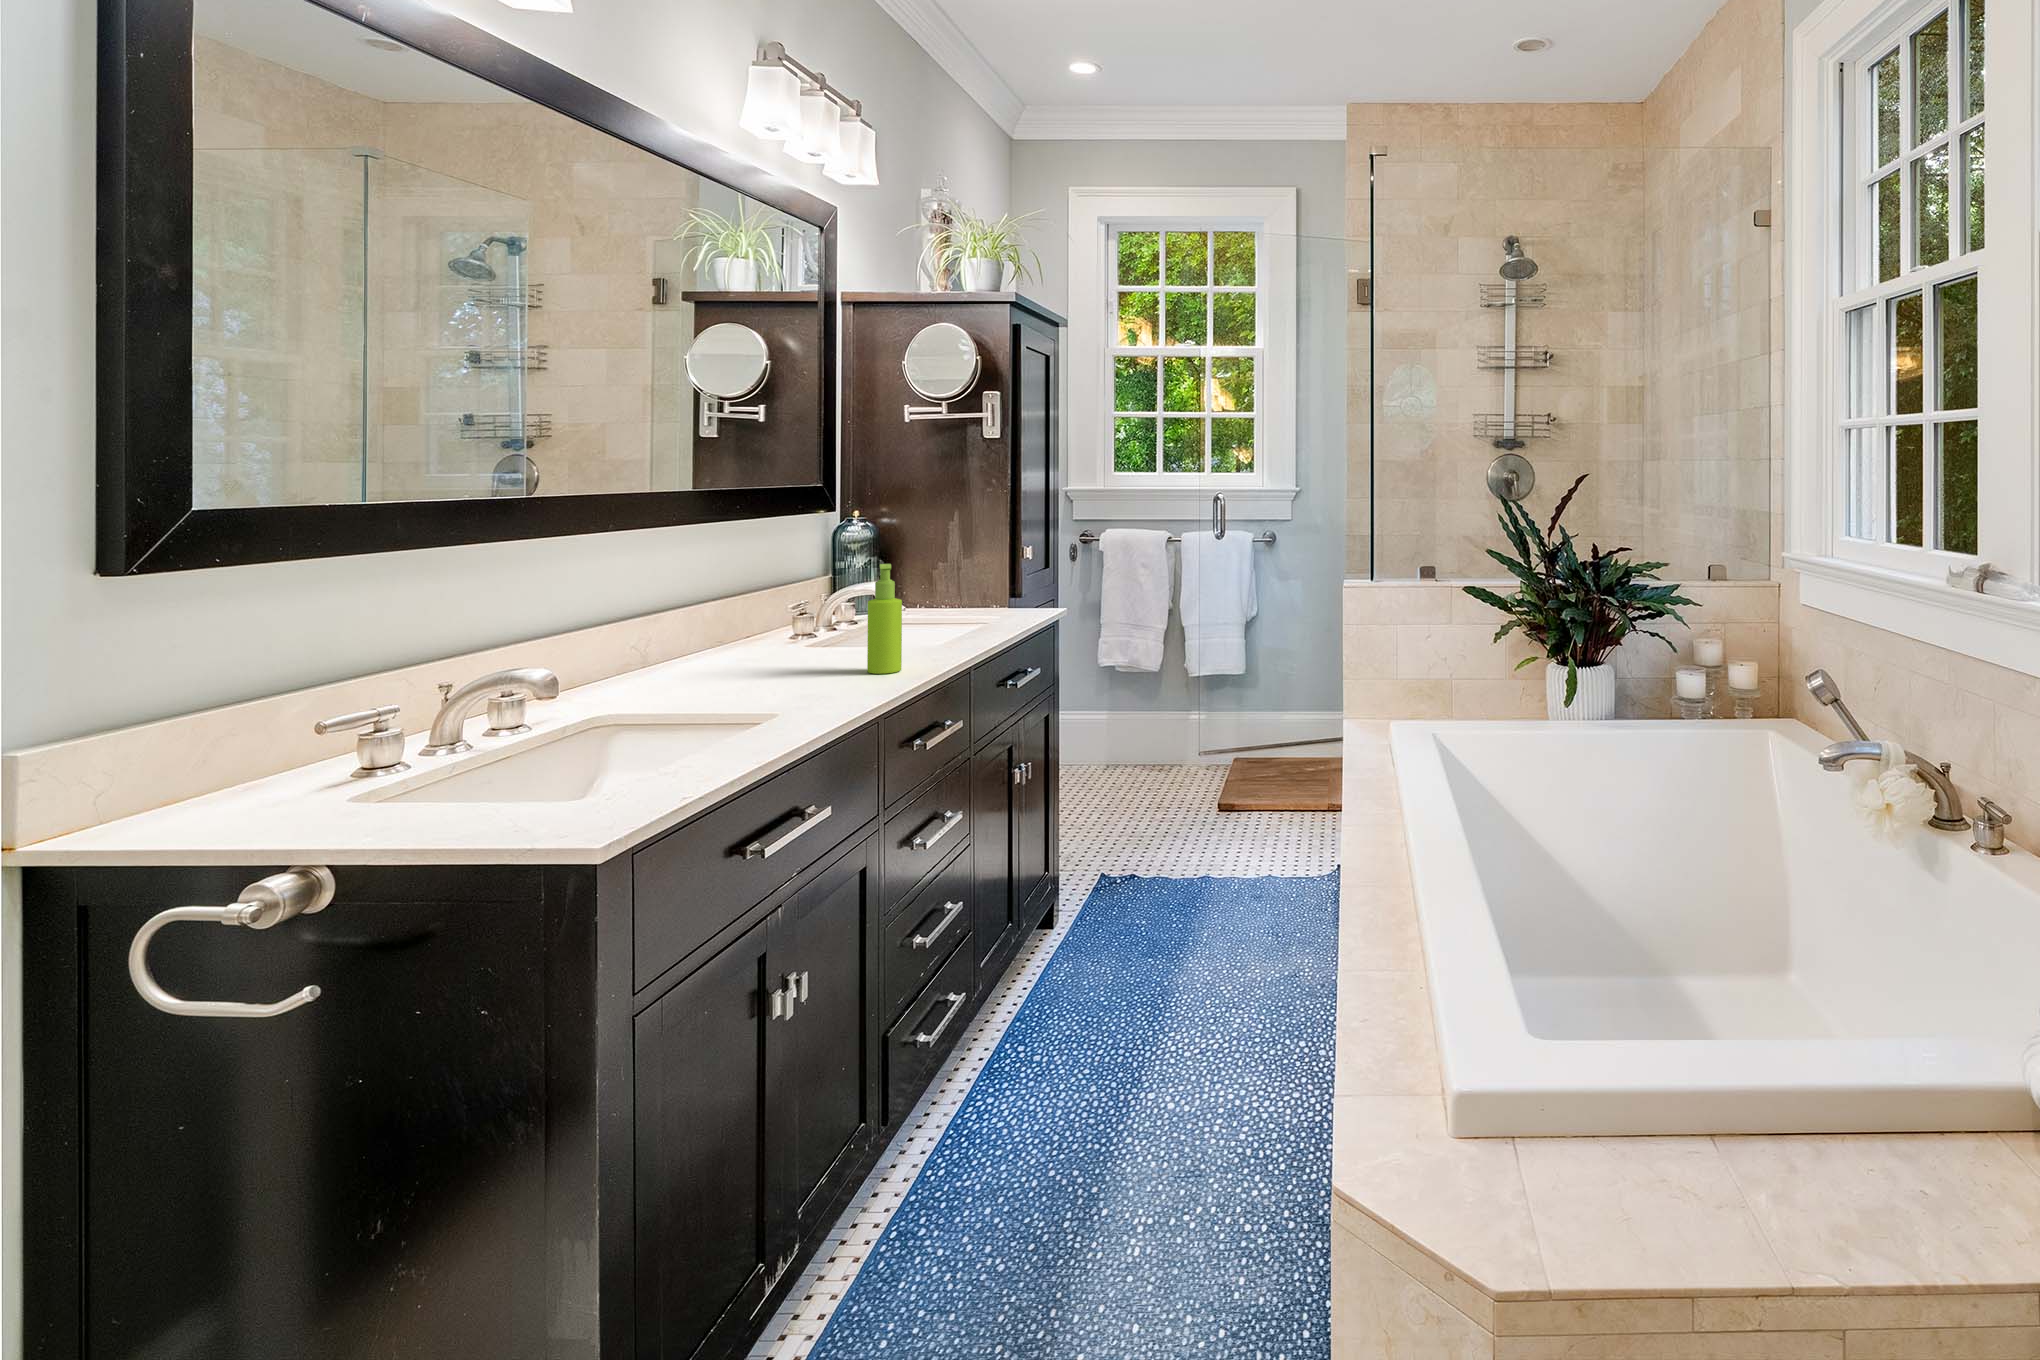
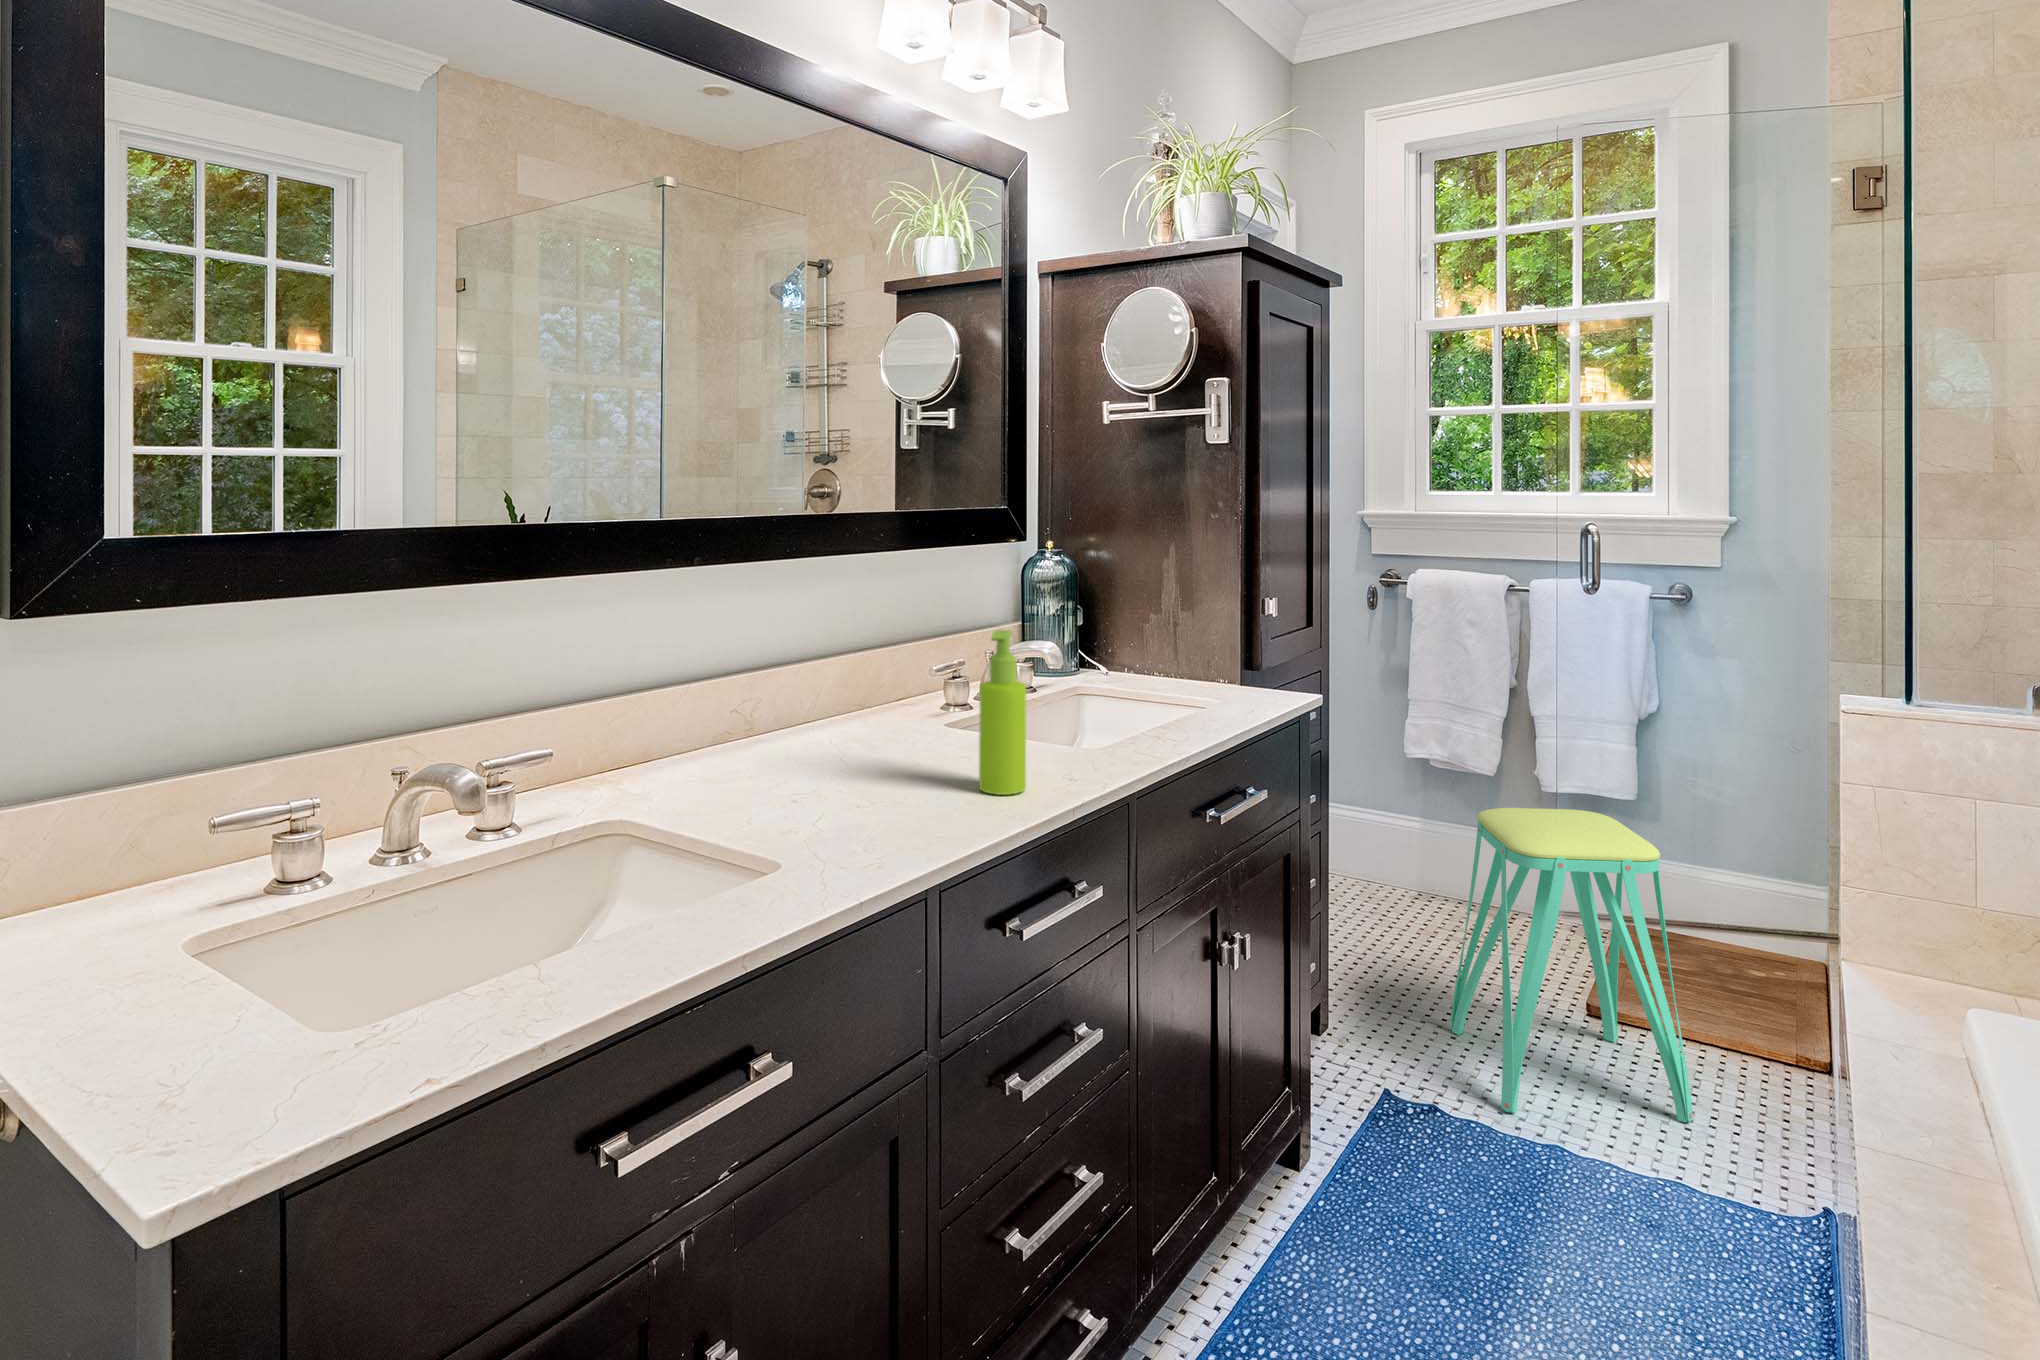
stool: none [1137,676,1278,868] -> present [1450,808,1693,1122]

